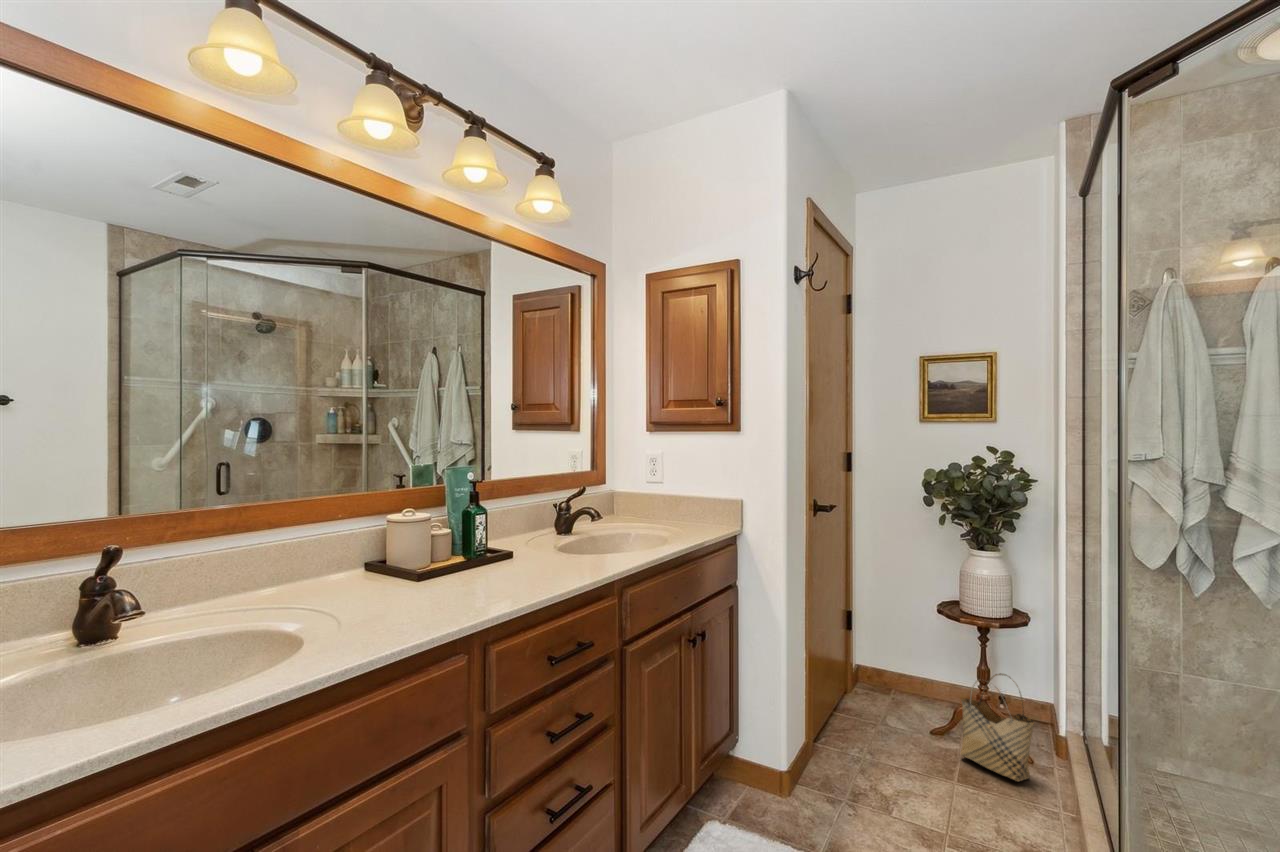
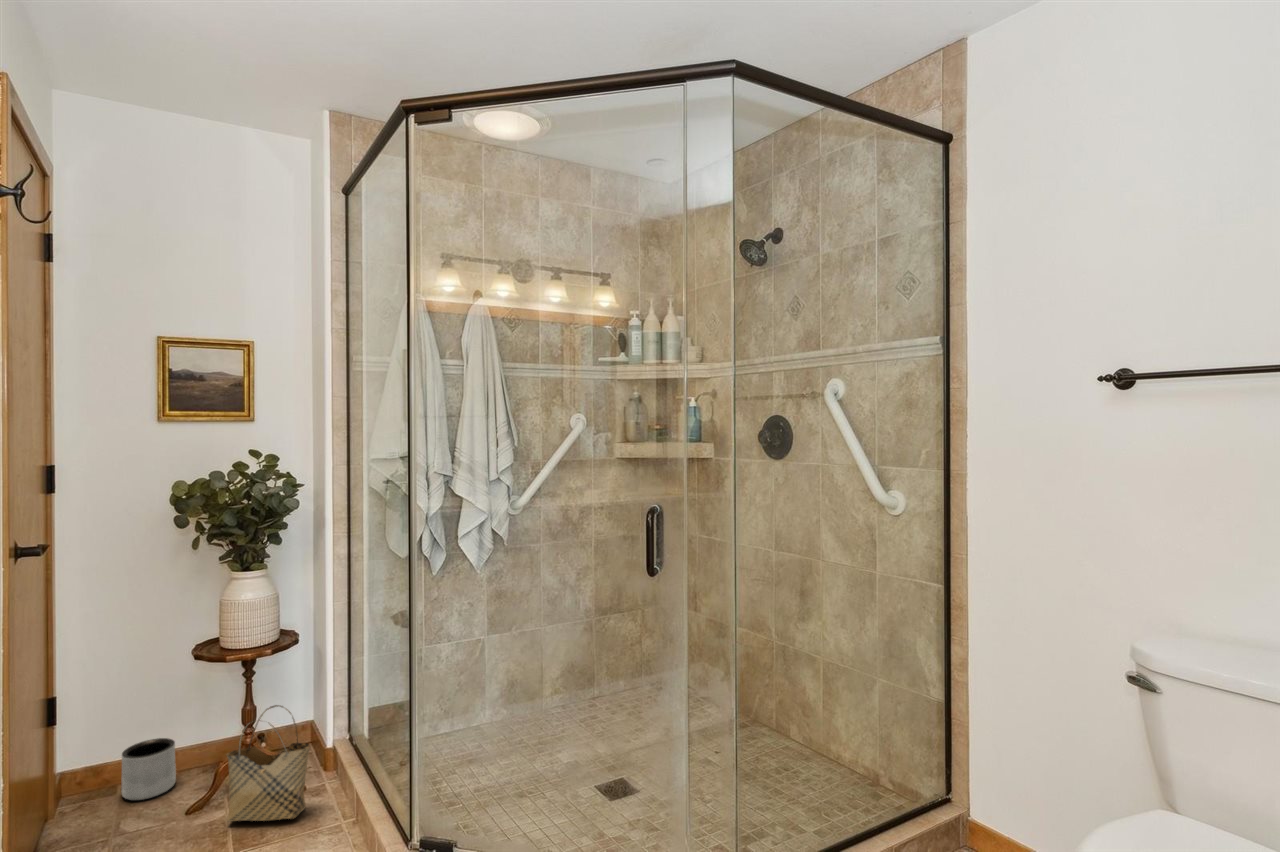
planter: none [890,665,927,711] -> present [122,738,176,800]

